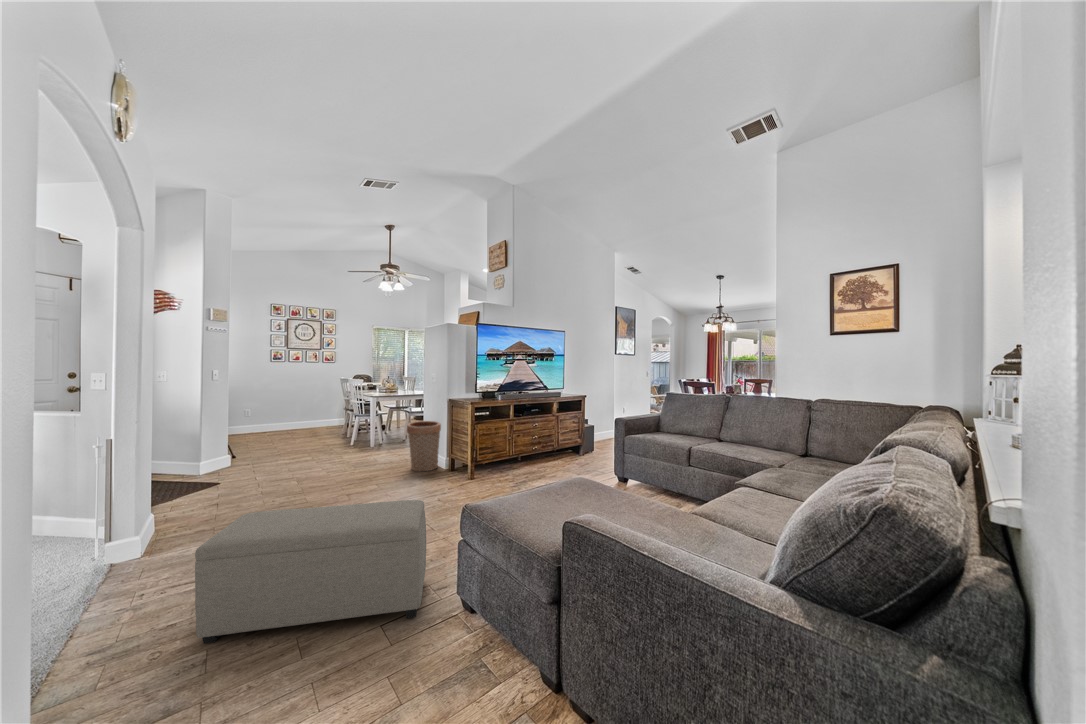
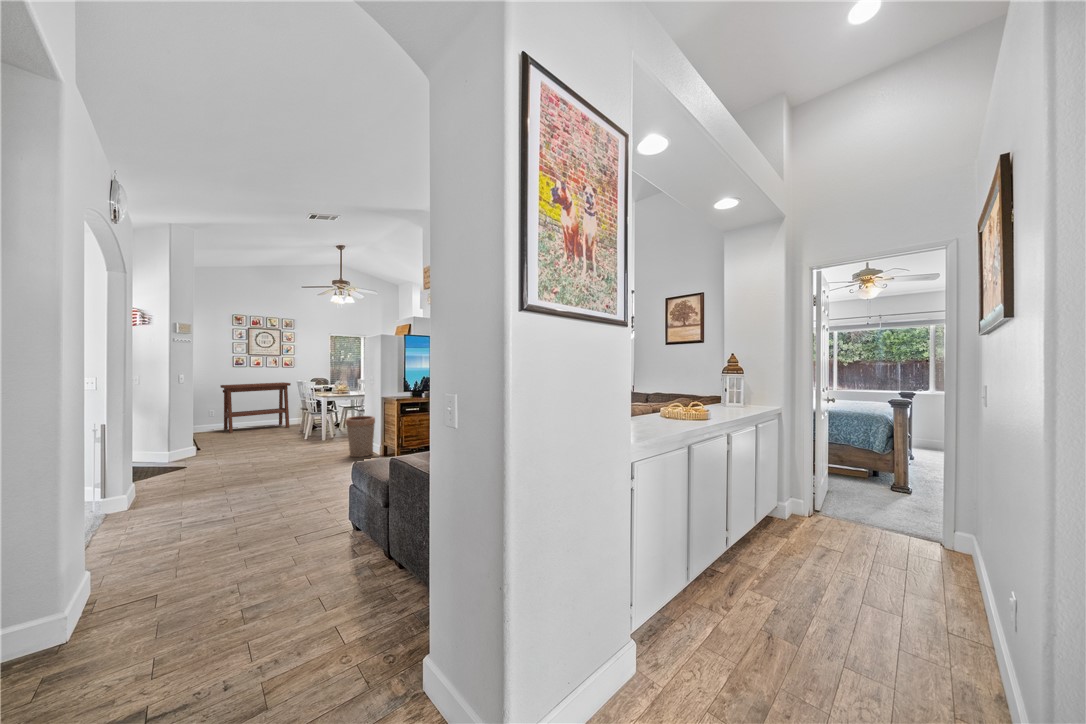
side table: none [257,379,333,437] -> present [220,382,291,433]
ottoman: present [195,500,426,644] -> none [171,462,332,548]

